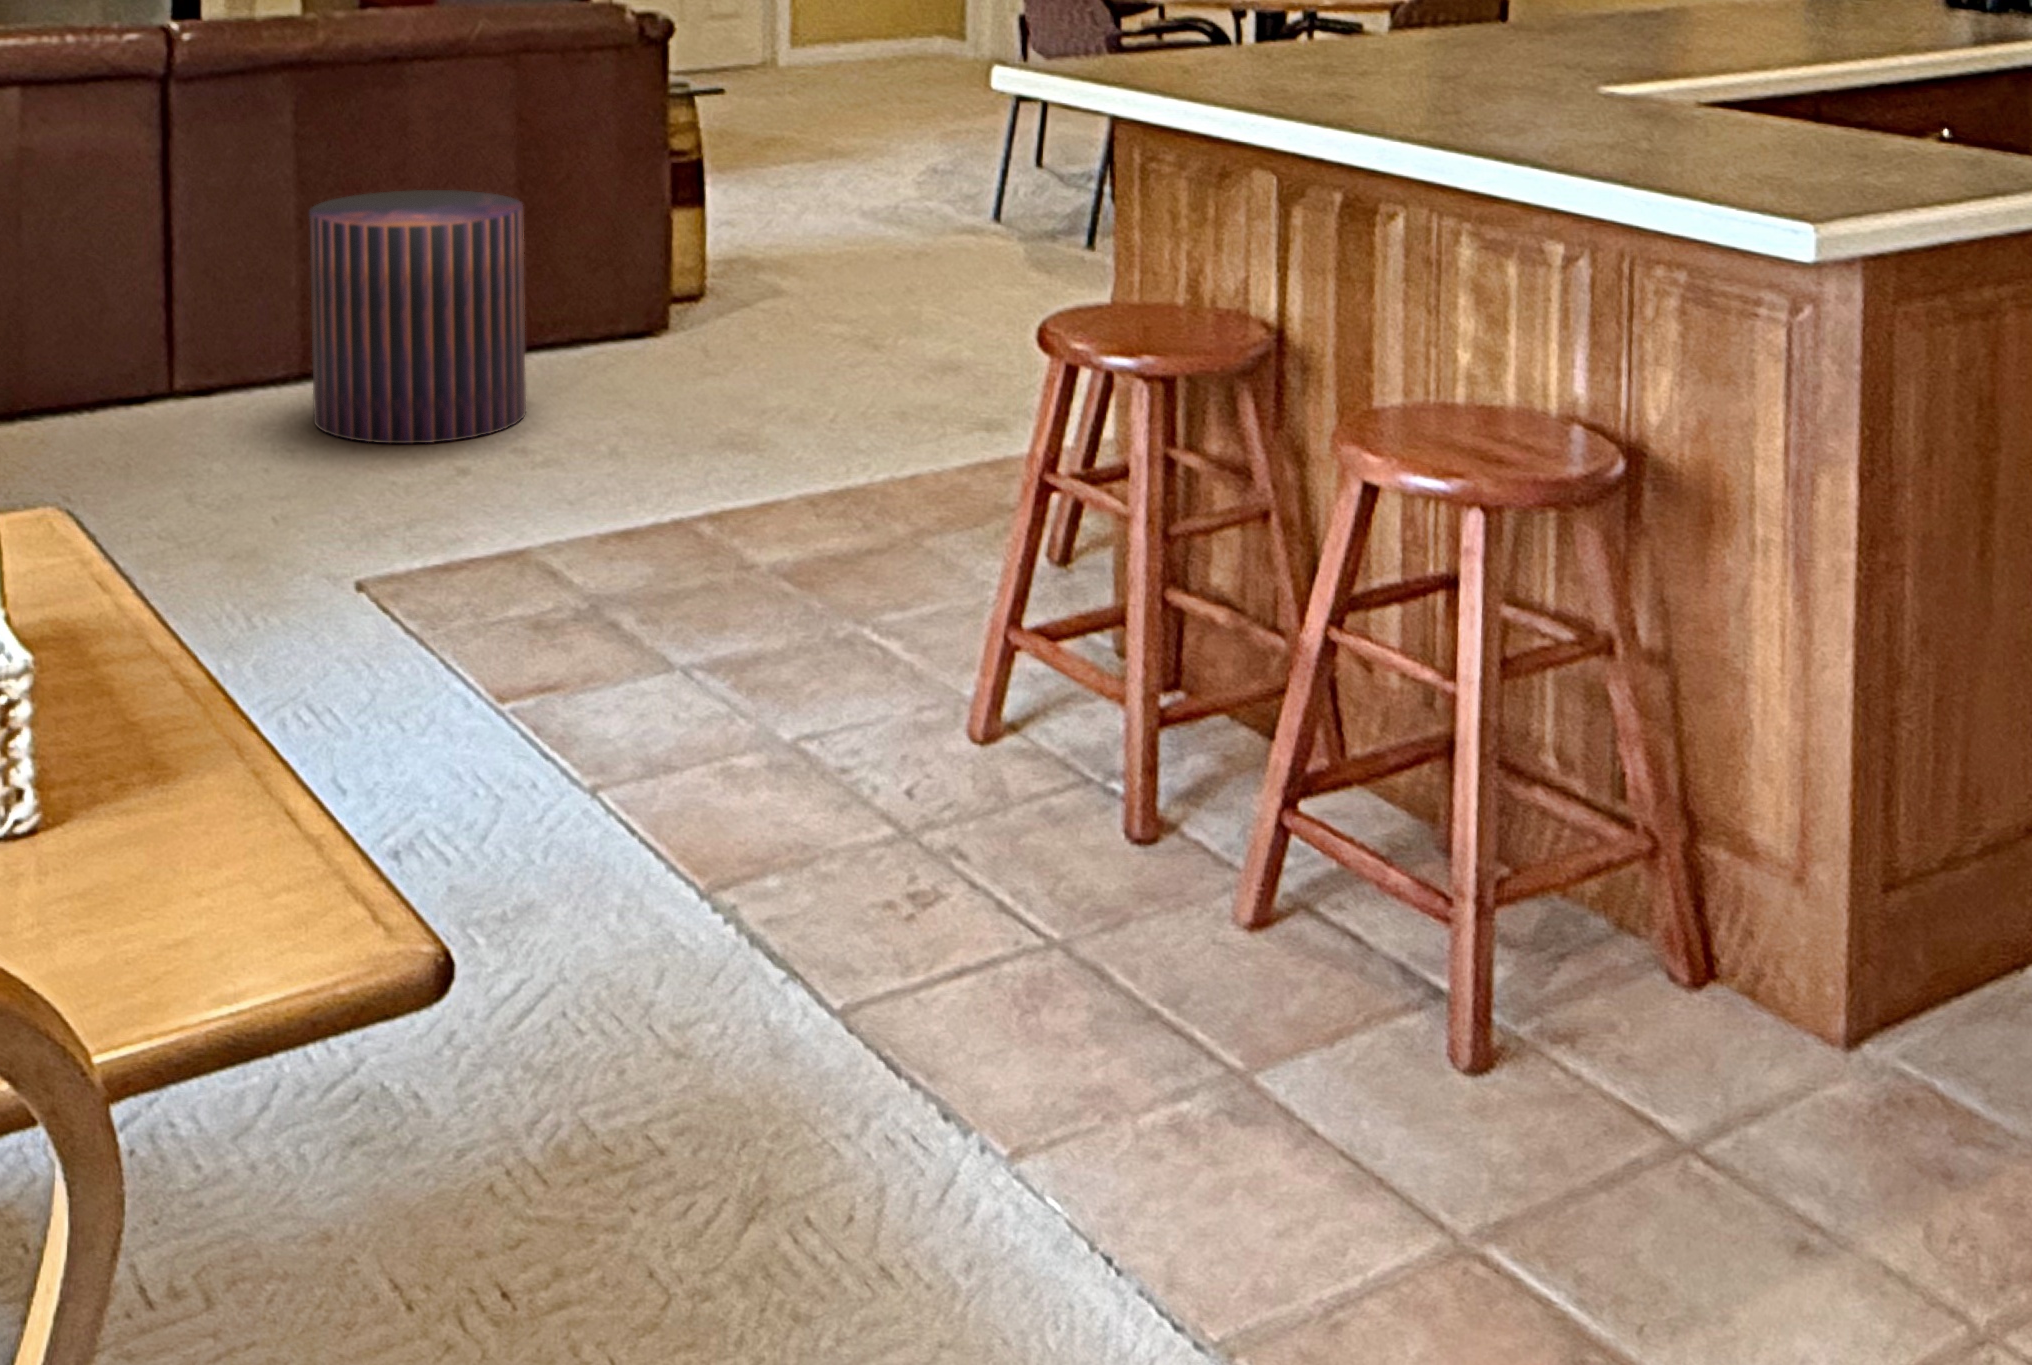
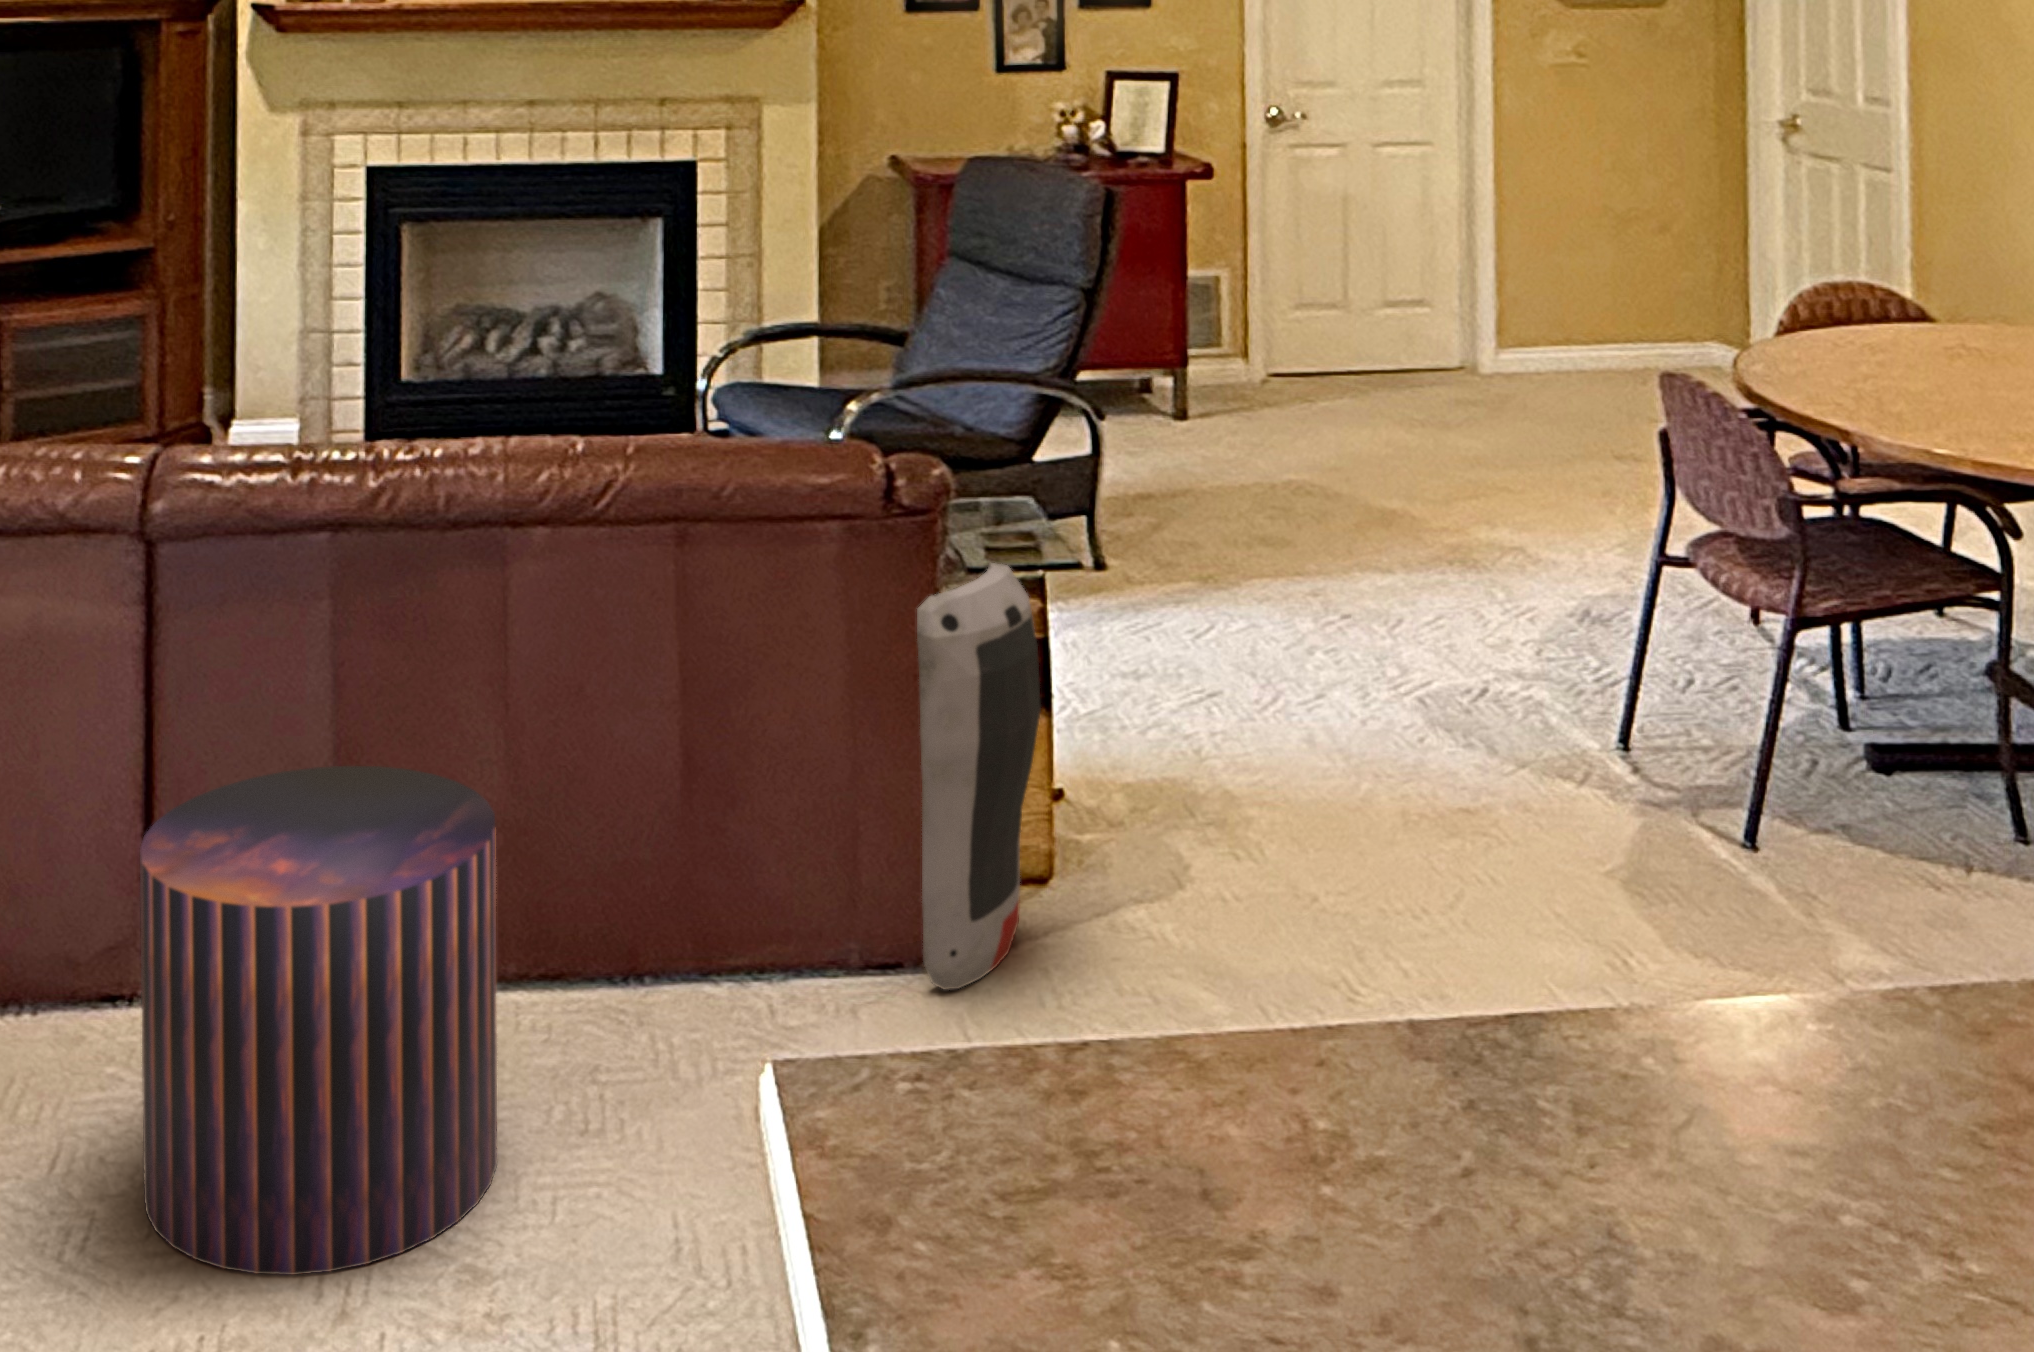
air purifier: none [684,77,746,328] -> present [917,563,1041,990]

